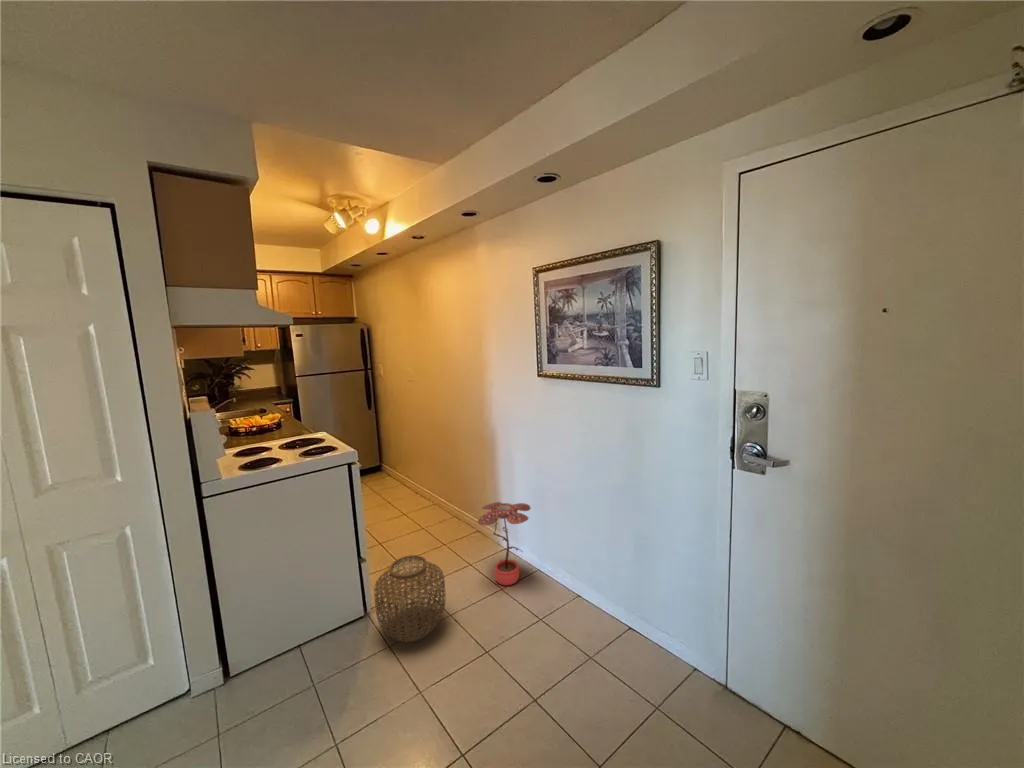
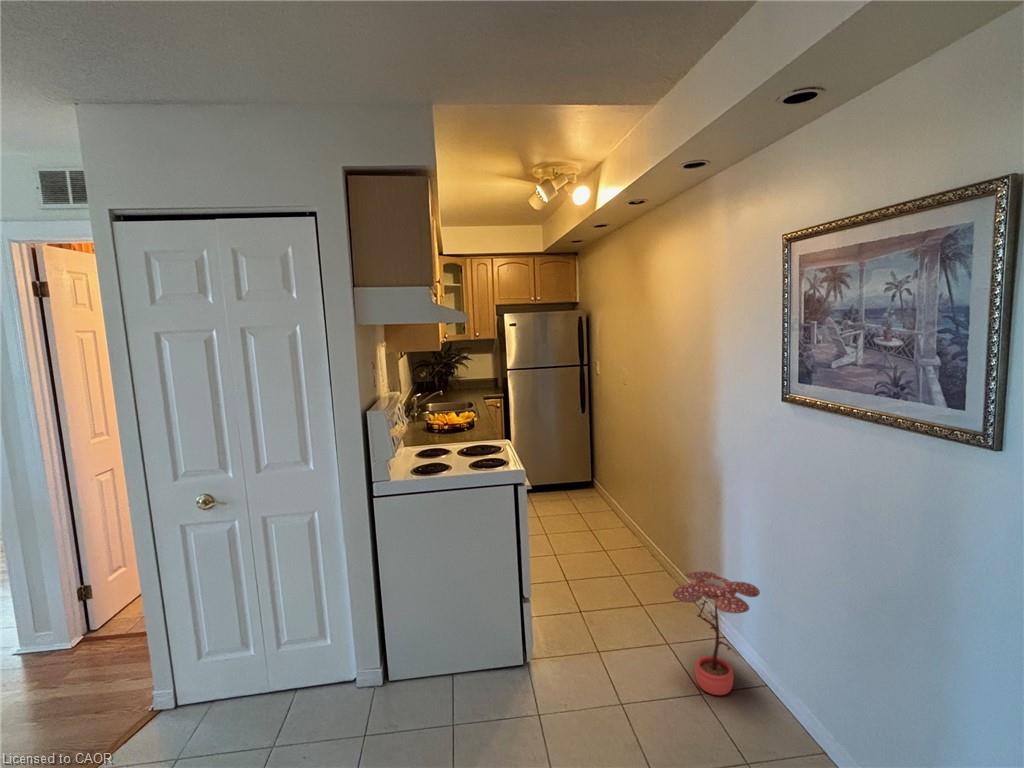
woven basket: present [374,555,446,642] -> none [527,612,614,722]

